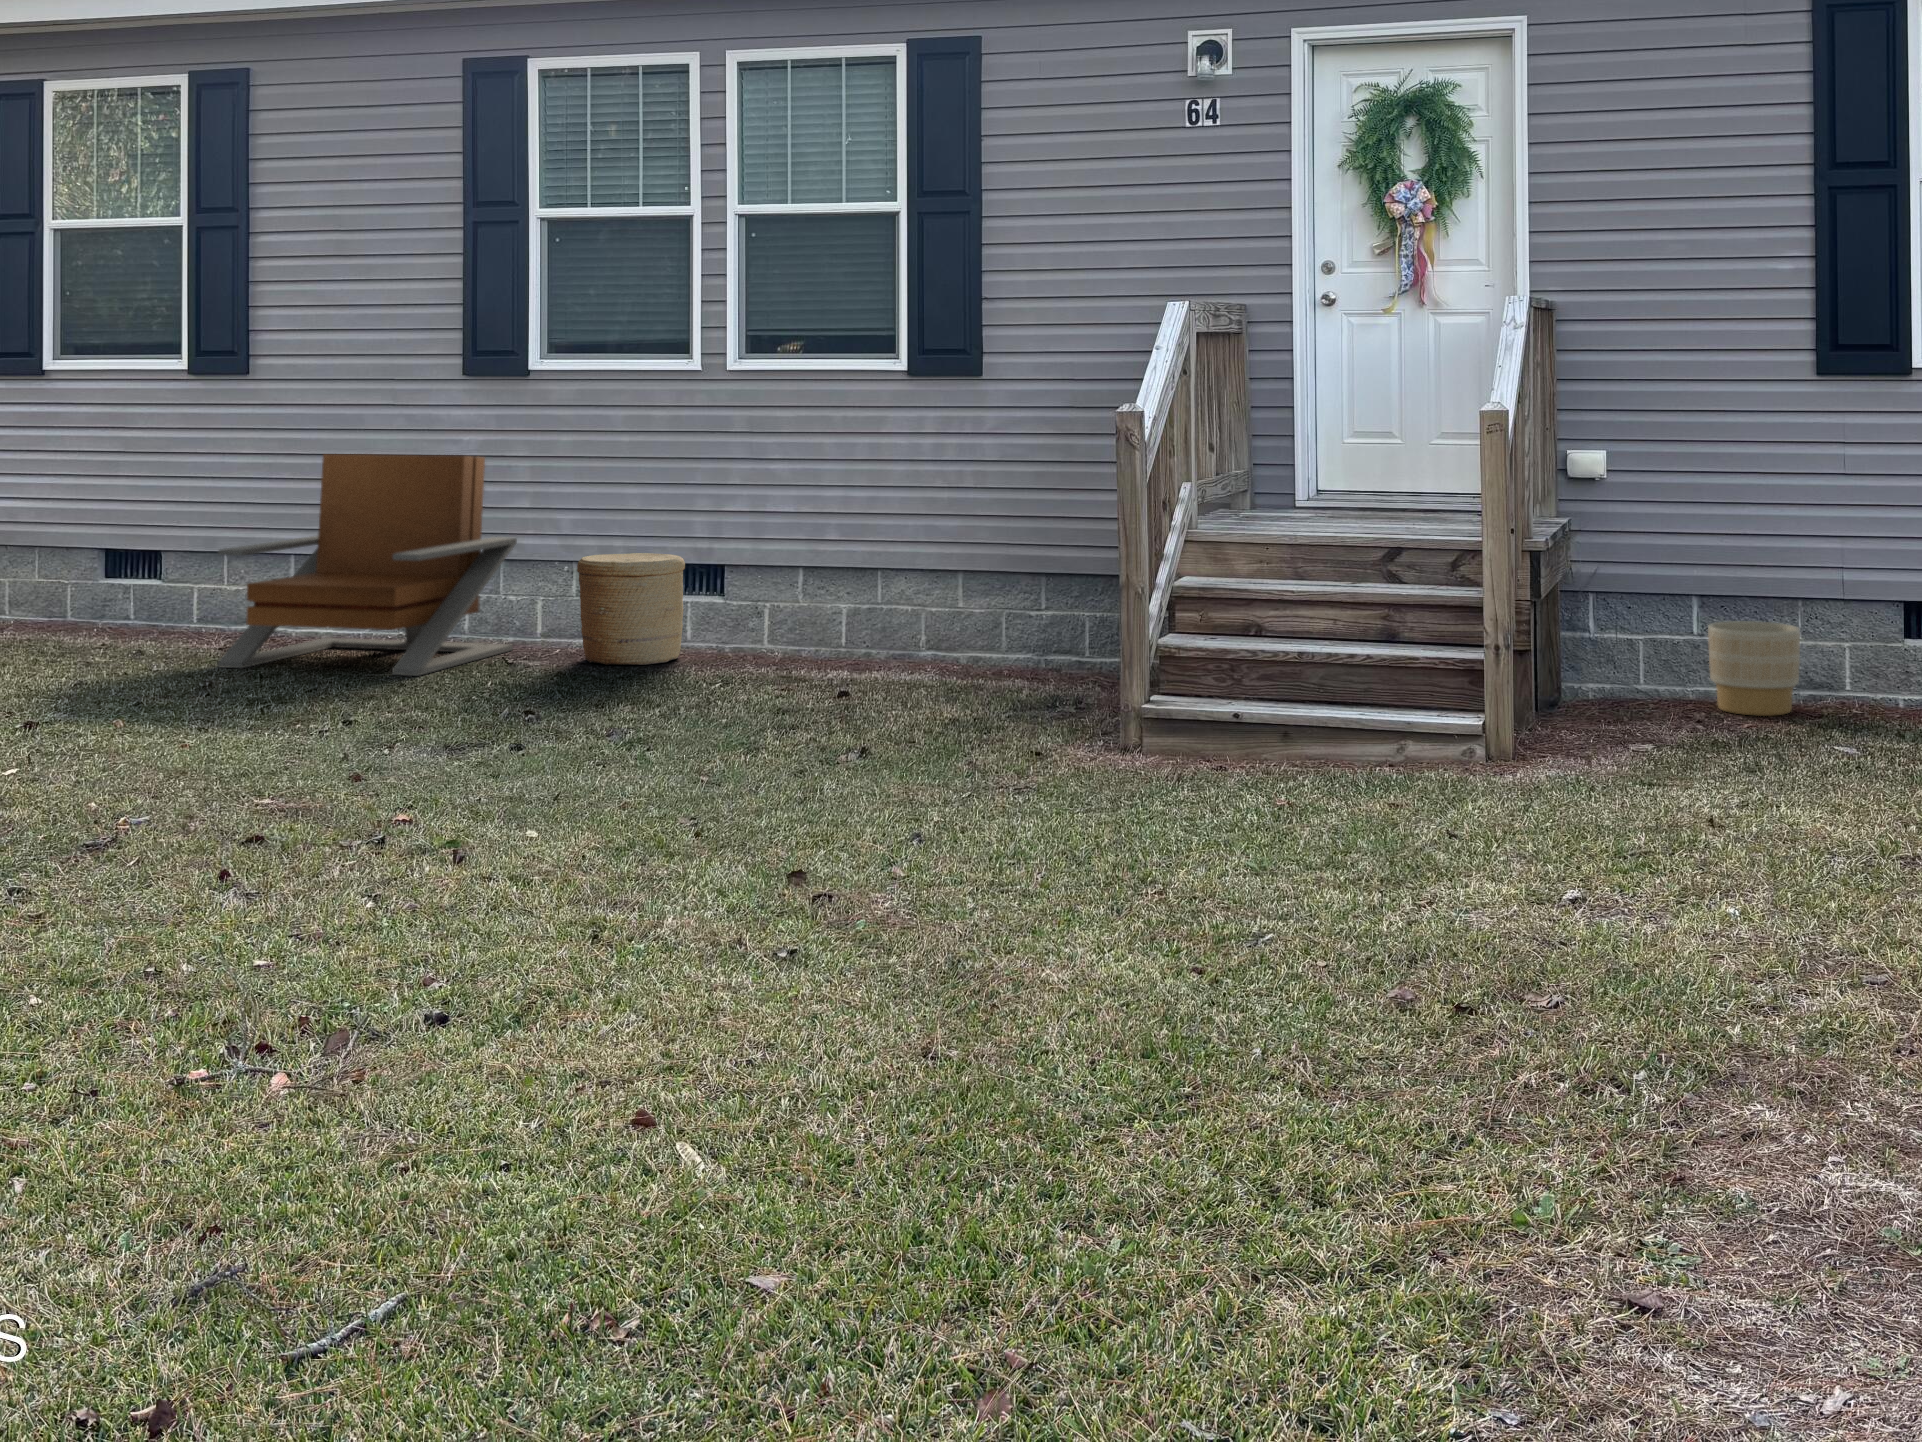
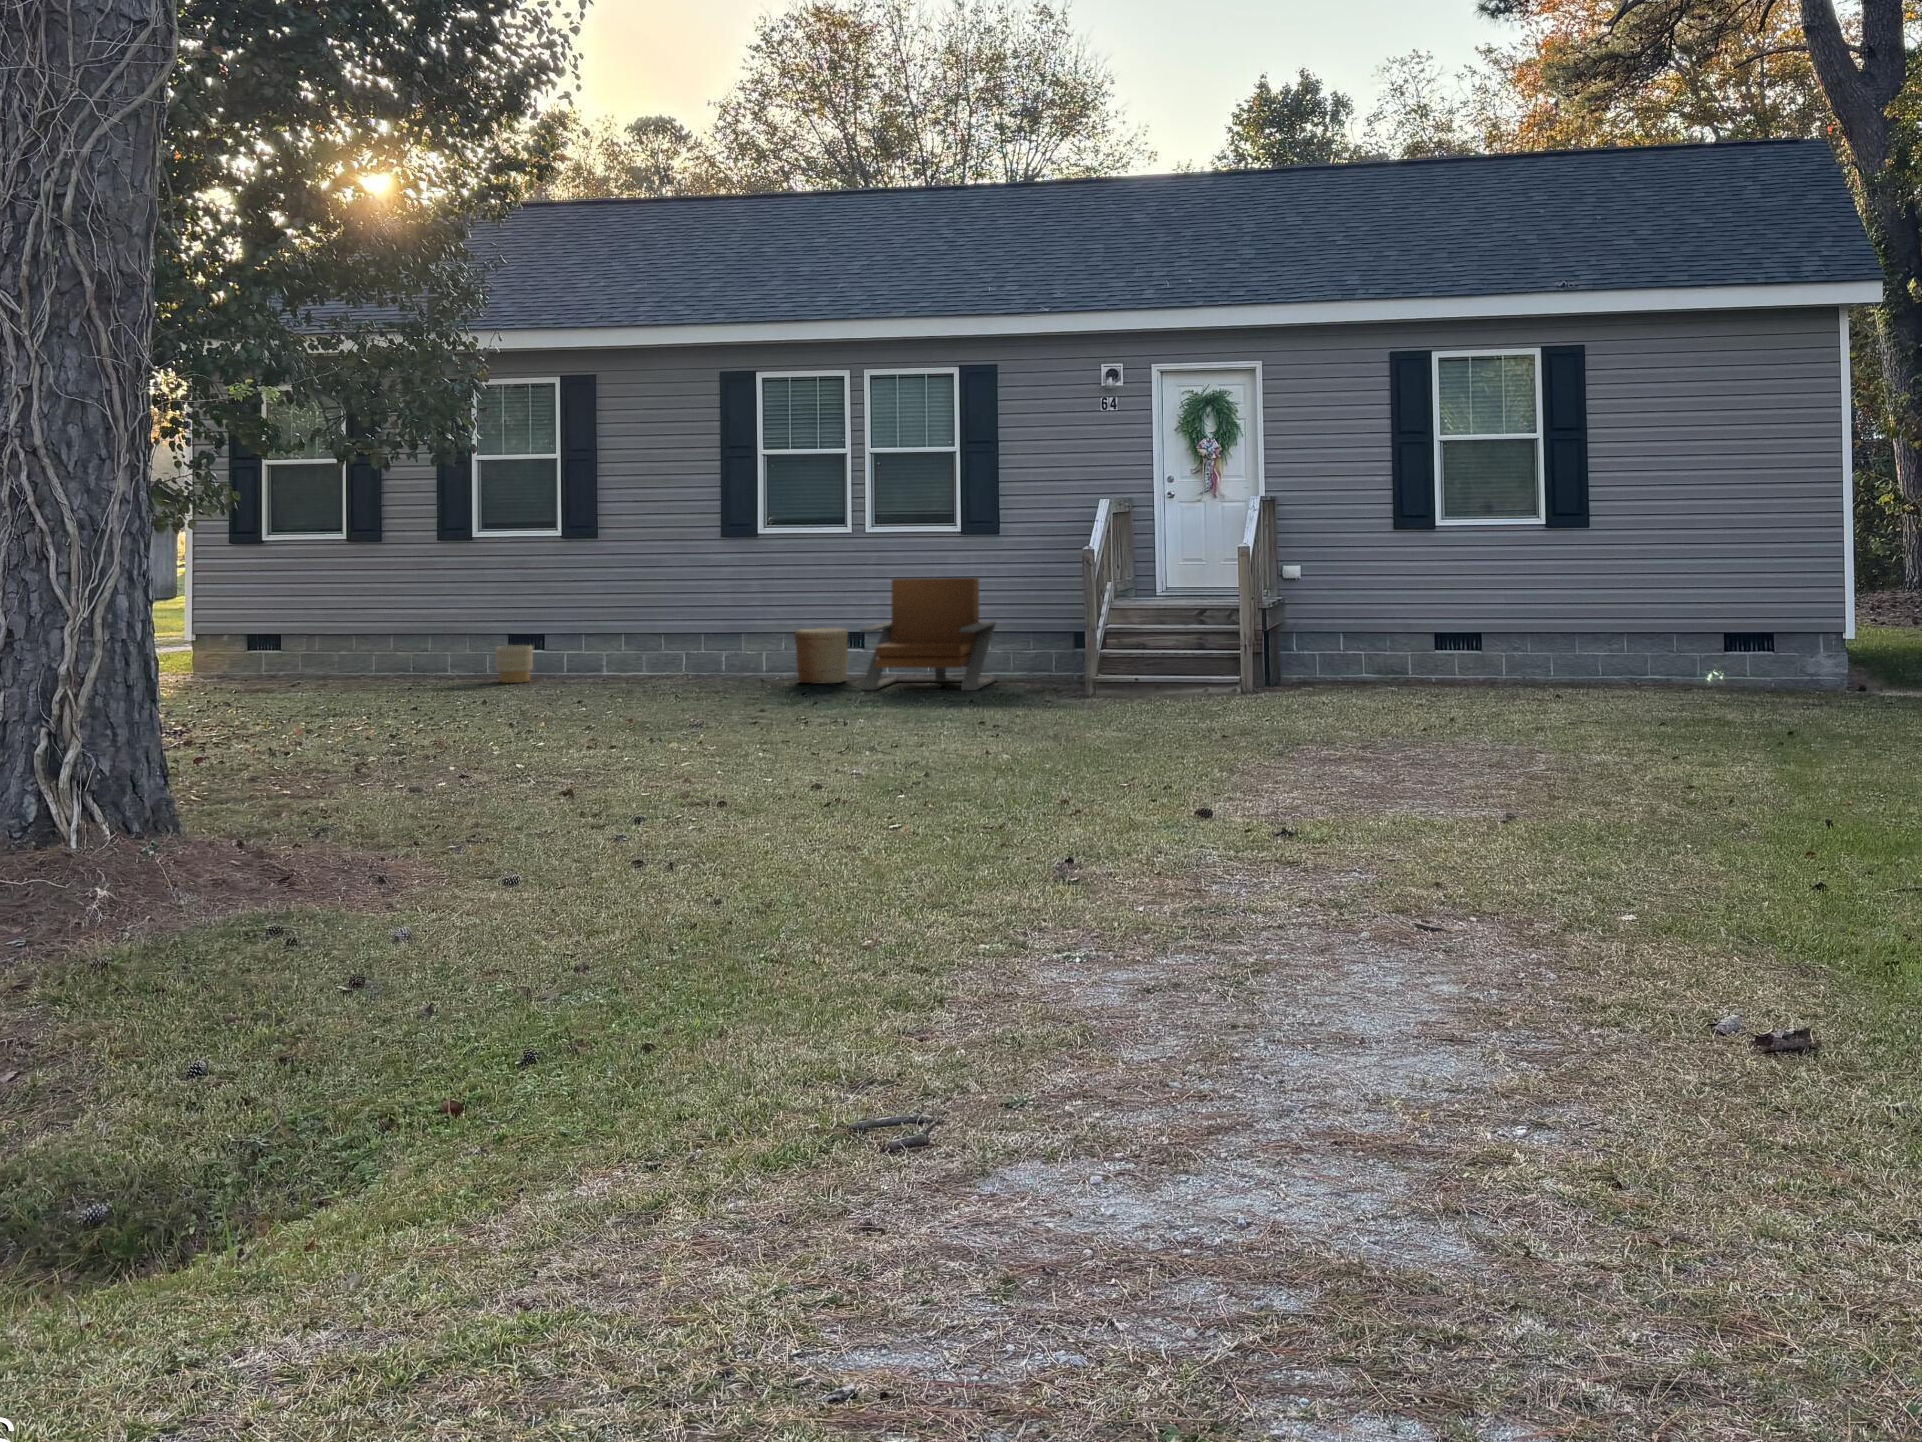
lounge chair: present [218,454,517,676] -> present [860,578,996,690]
planter: present [1708,621,1800,716] -> present [495,645,533,683]

